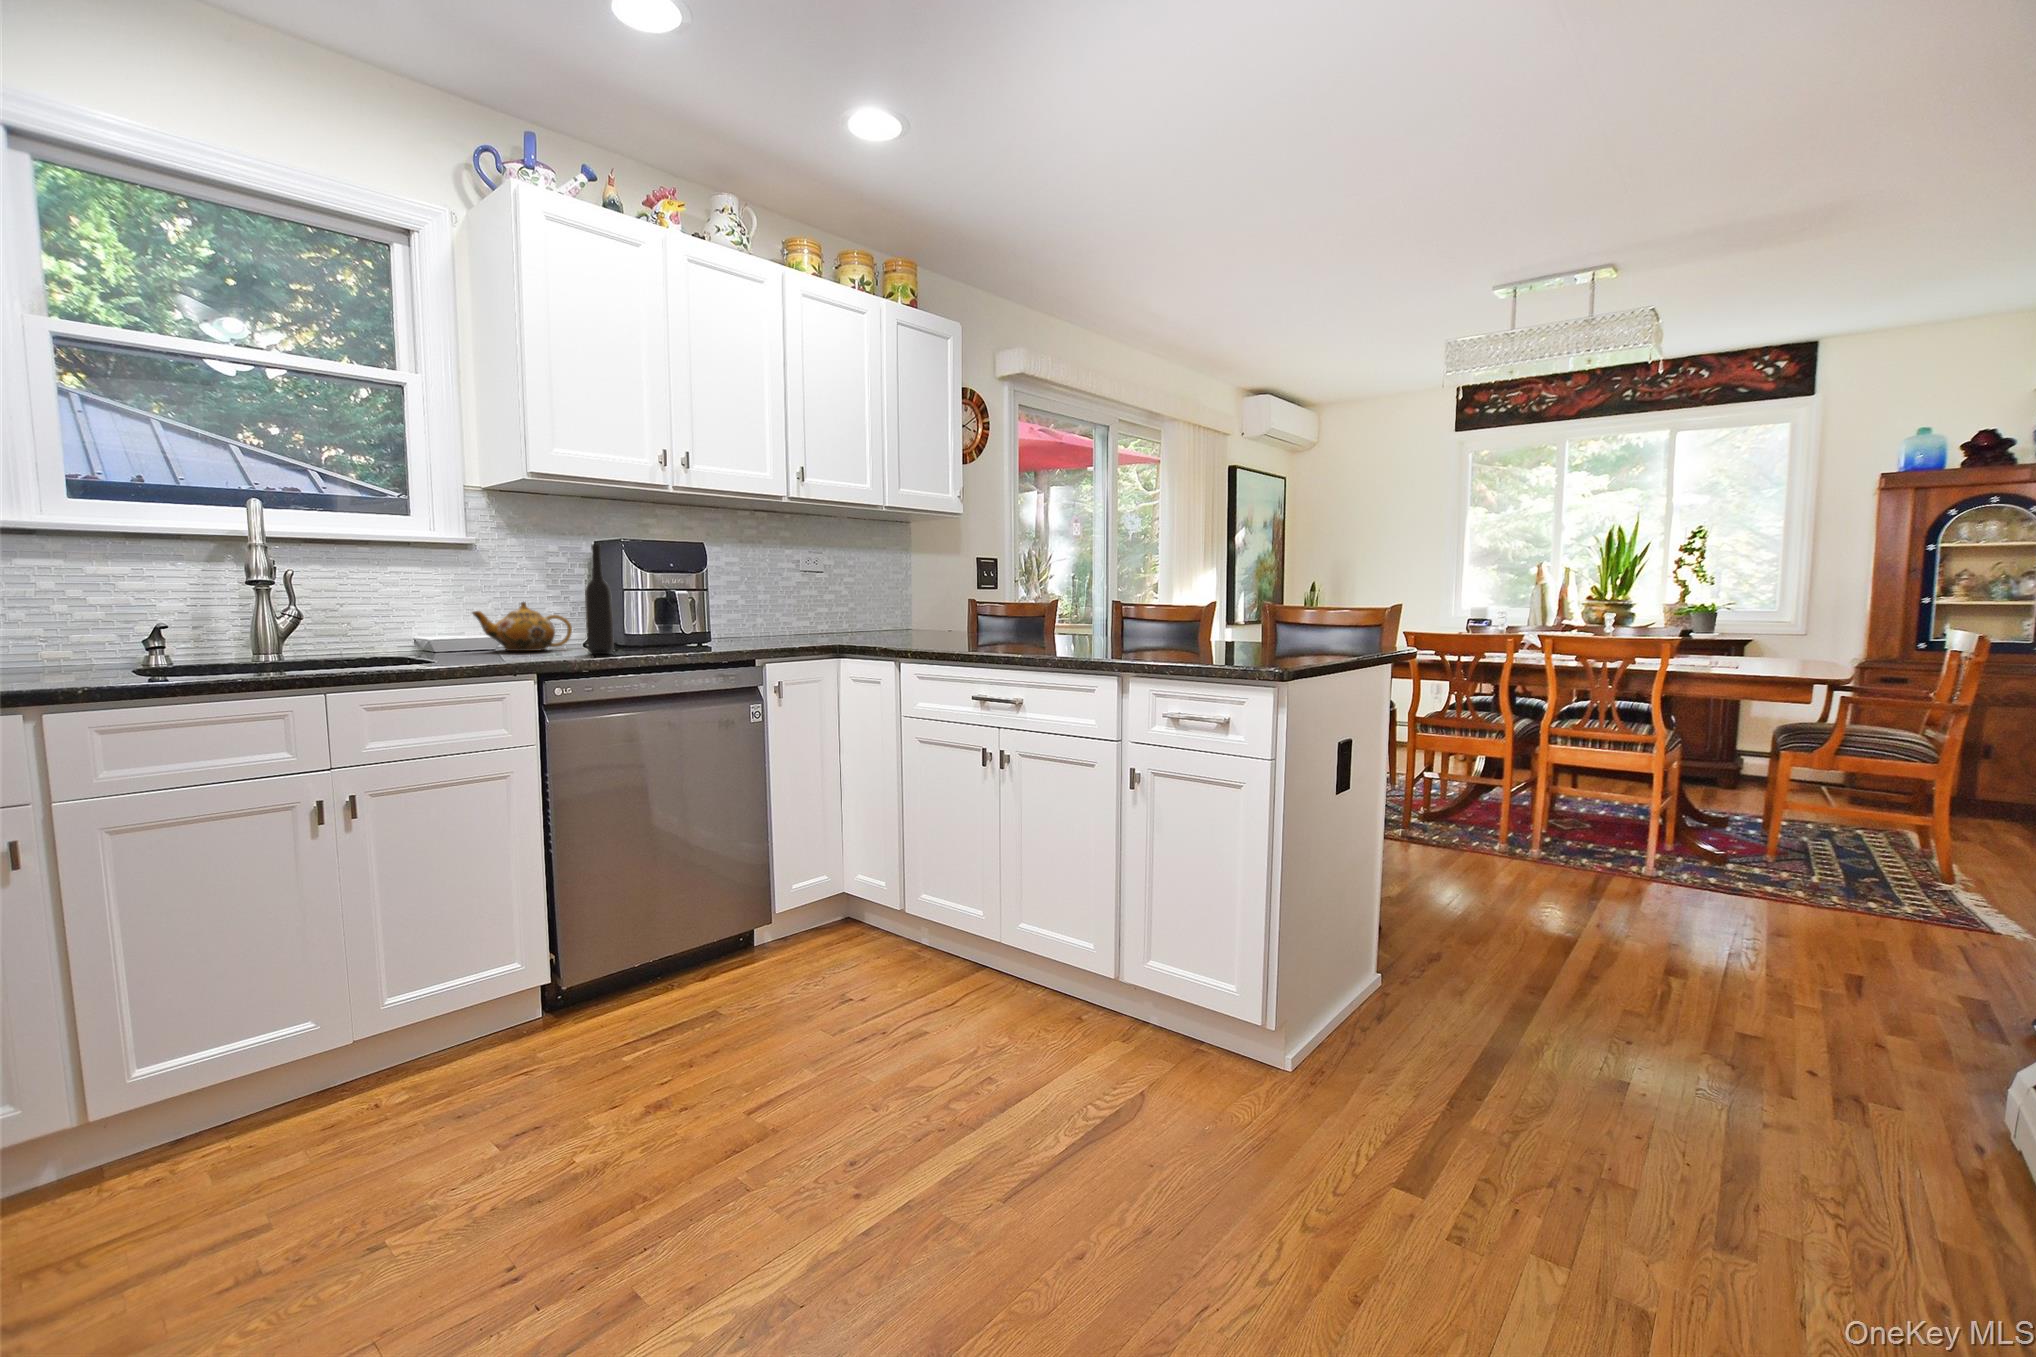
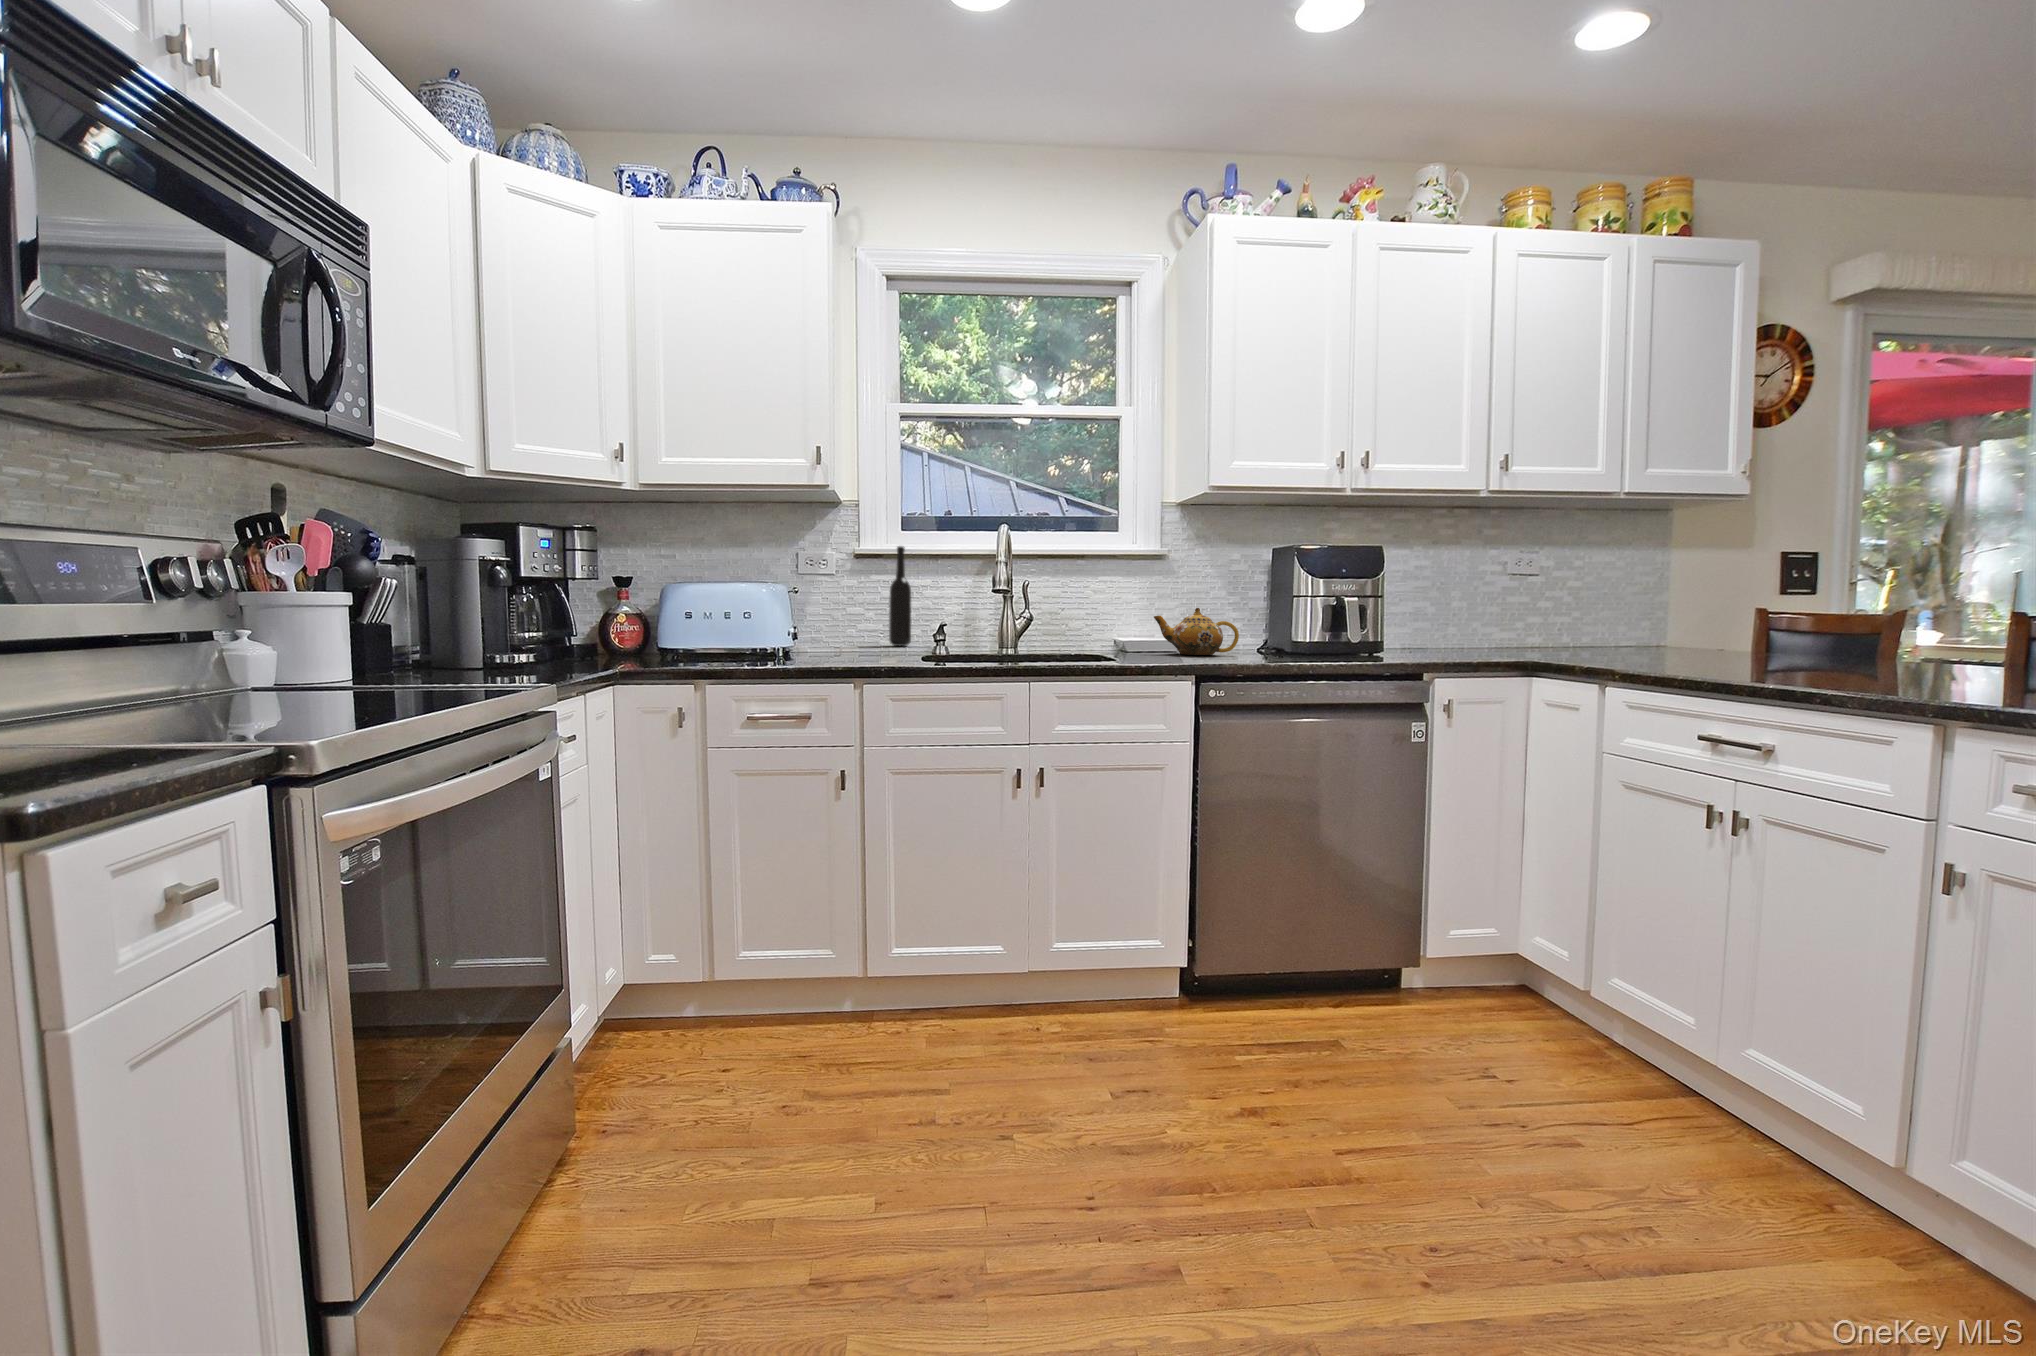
bottle: present [585,544,614,654] -> present [889,546,911,646]

